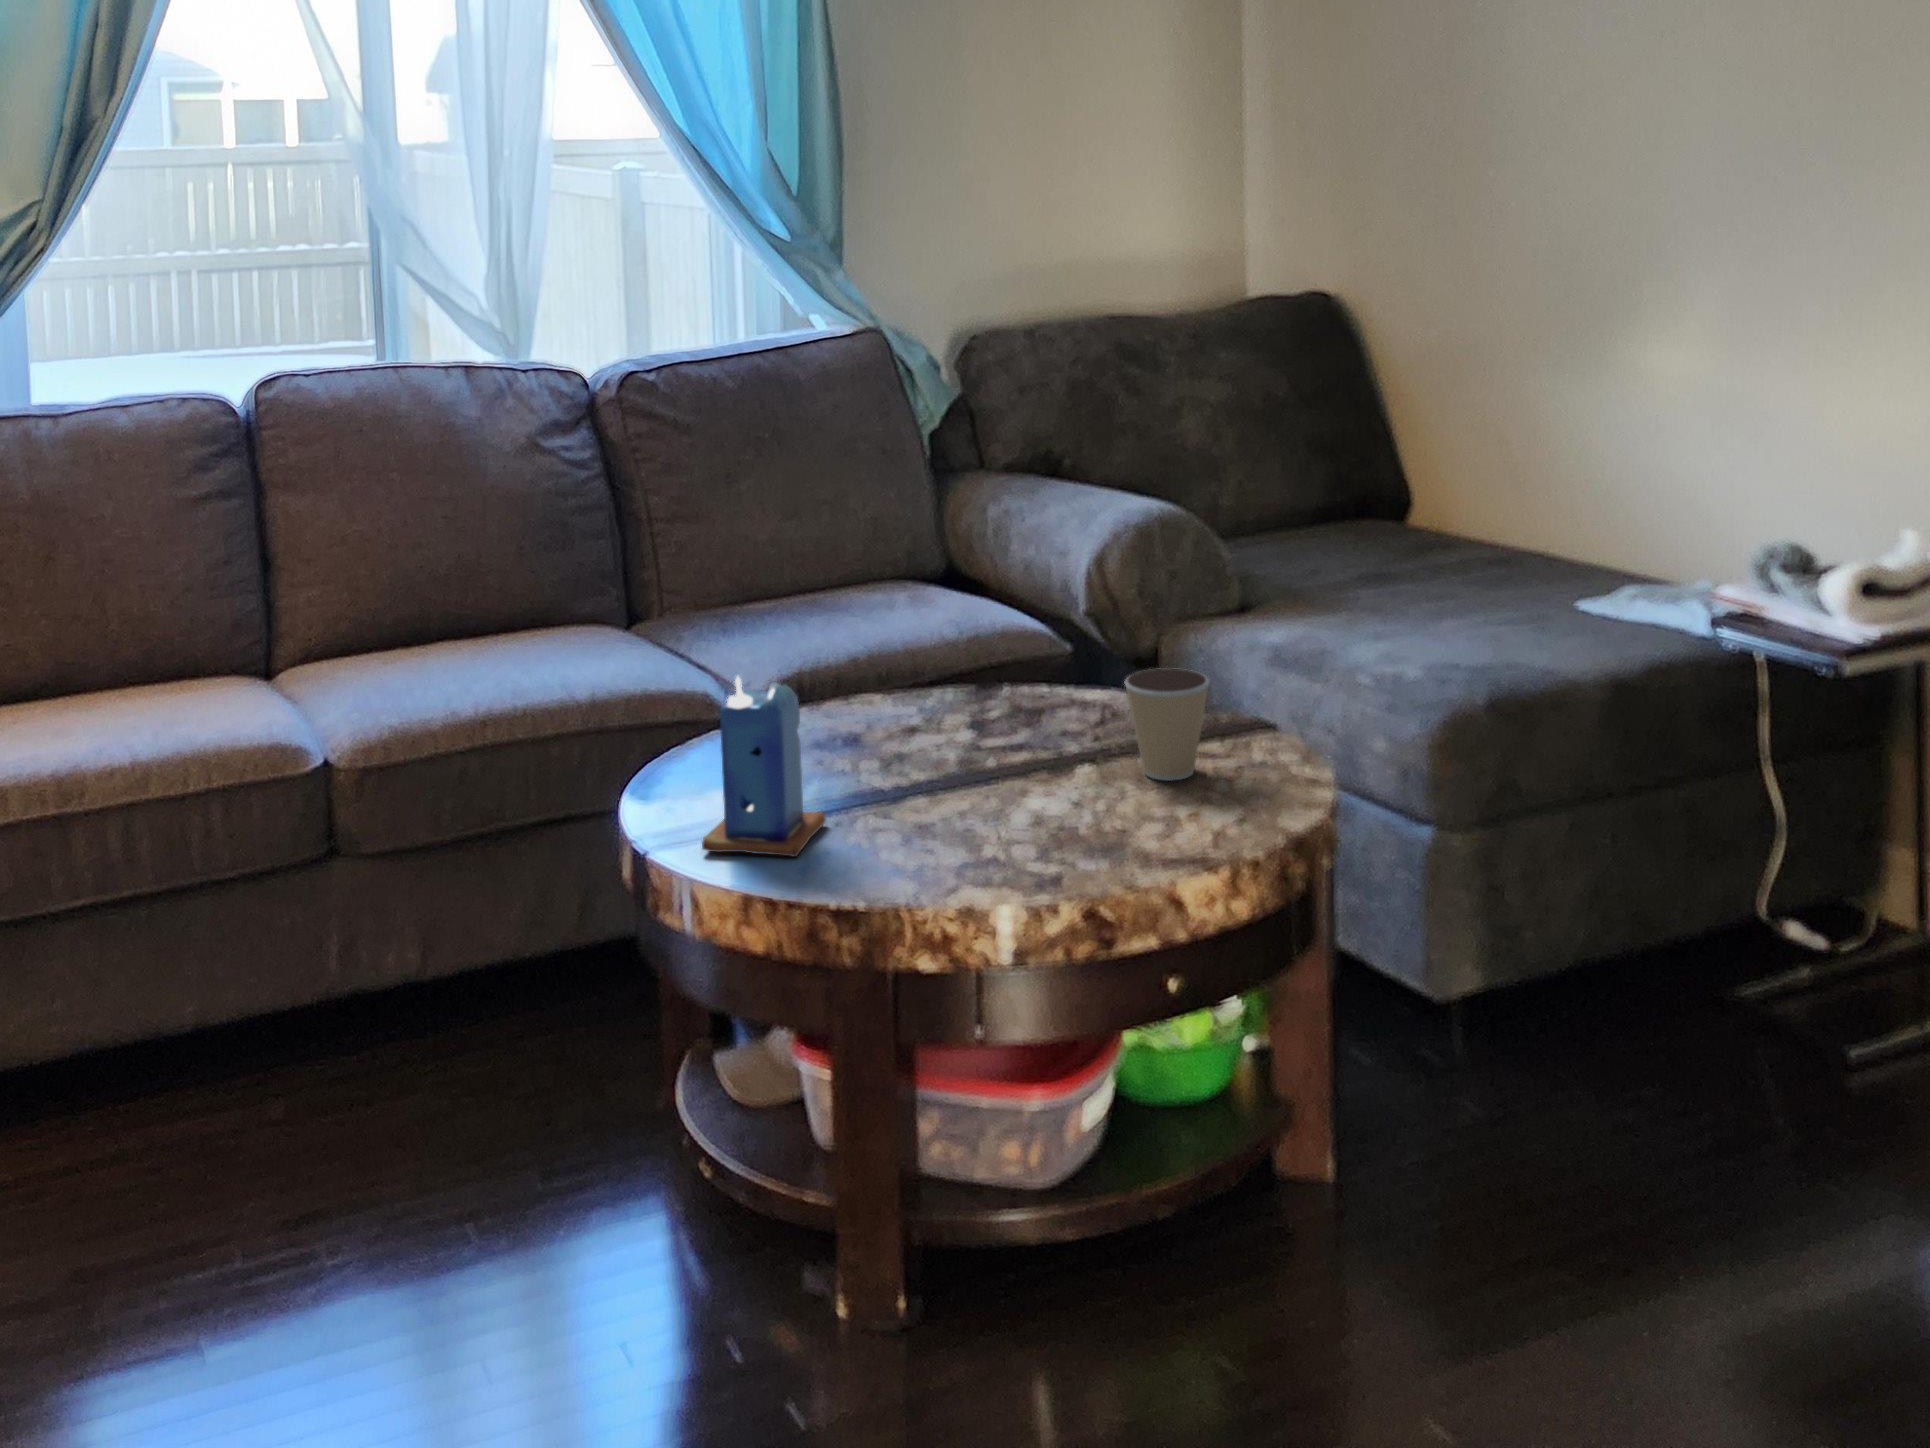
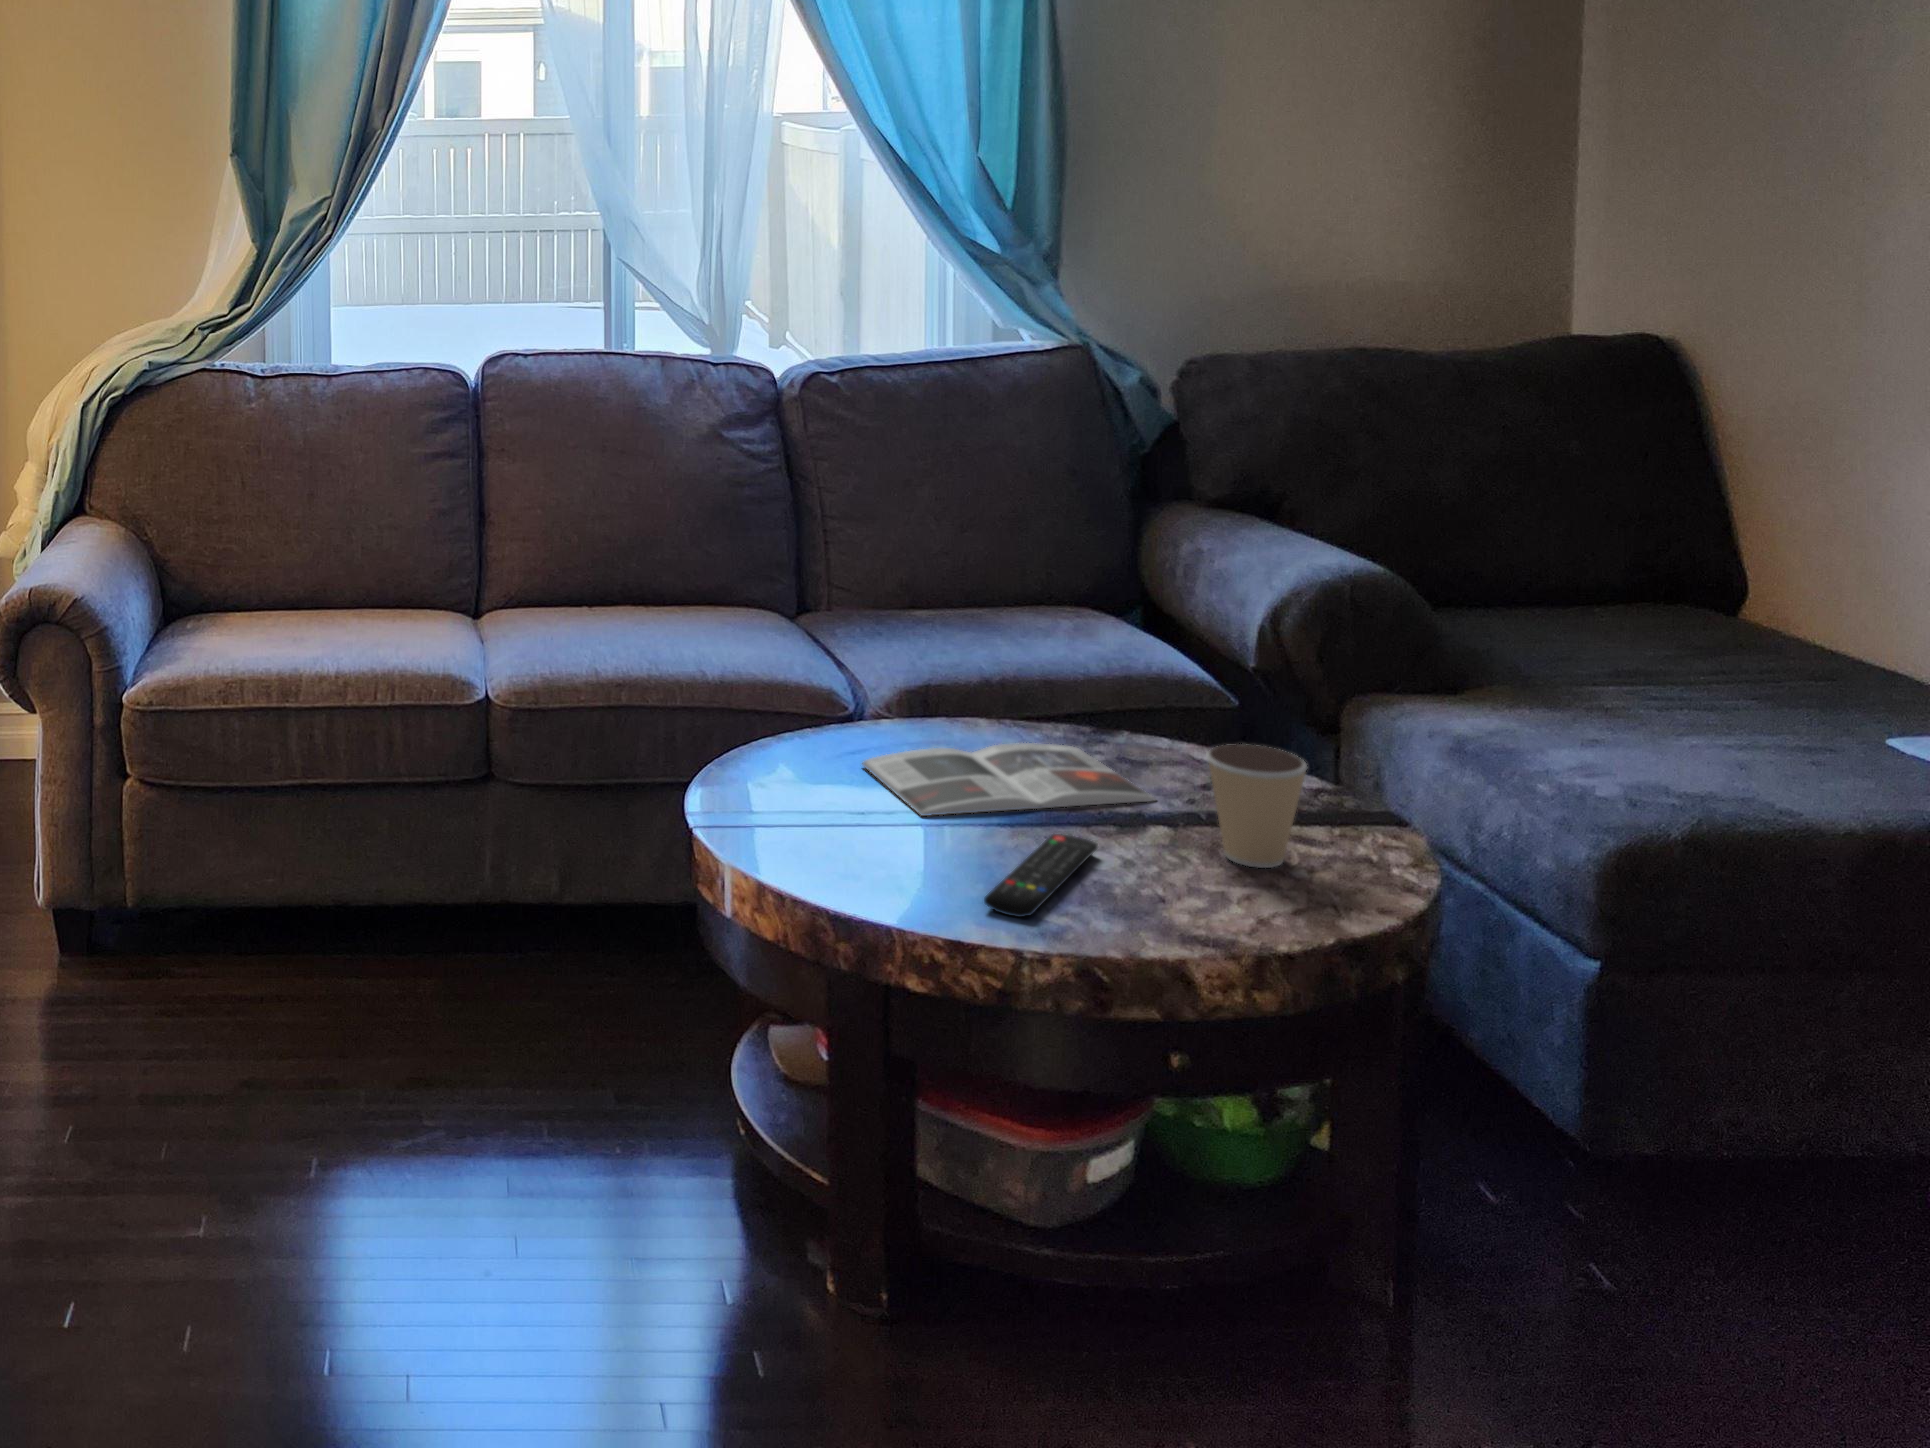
candle: present [702,677,826,857] -> none [739,676,866,858]
magazine: none [785,702,1065,795] -> present [862,743,1156,816]
remote control: none [972,785,1042,872] -> present [984,834,1098,917]

